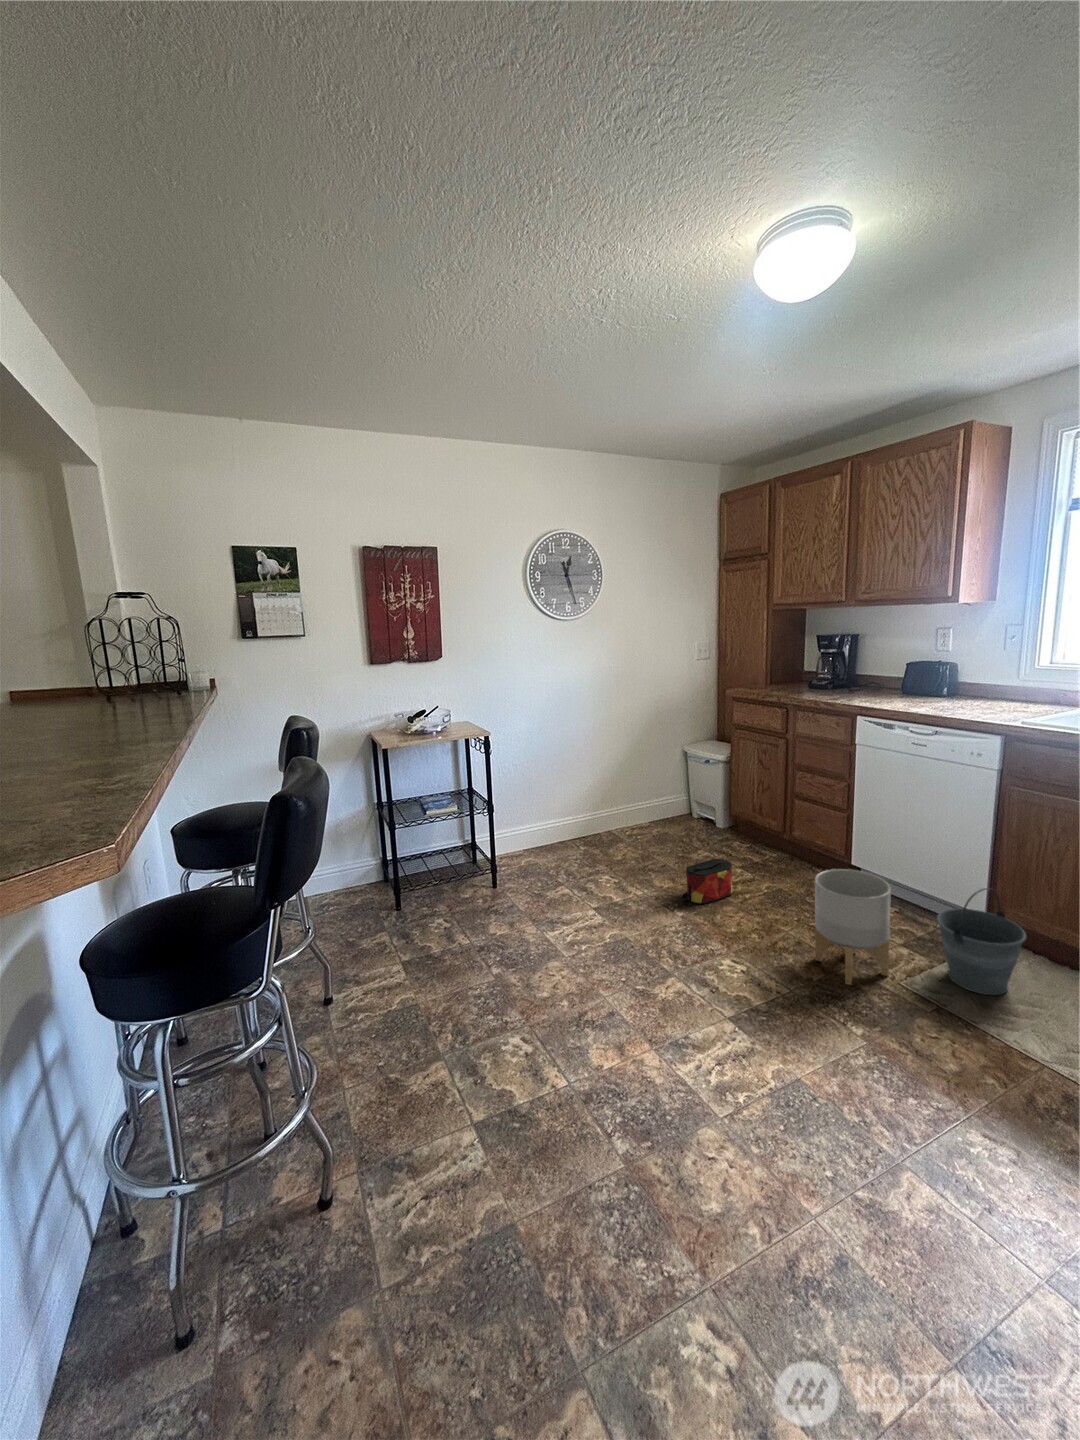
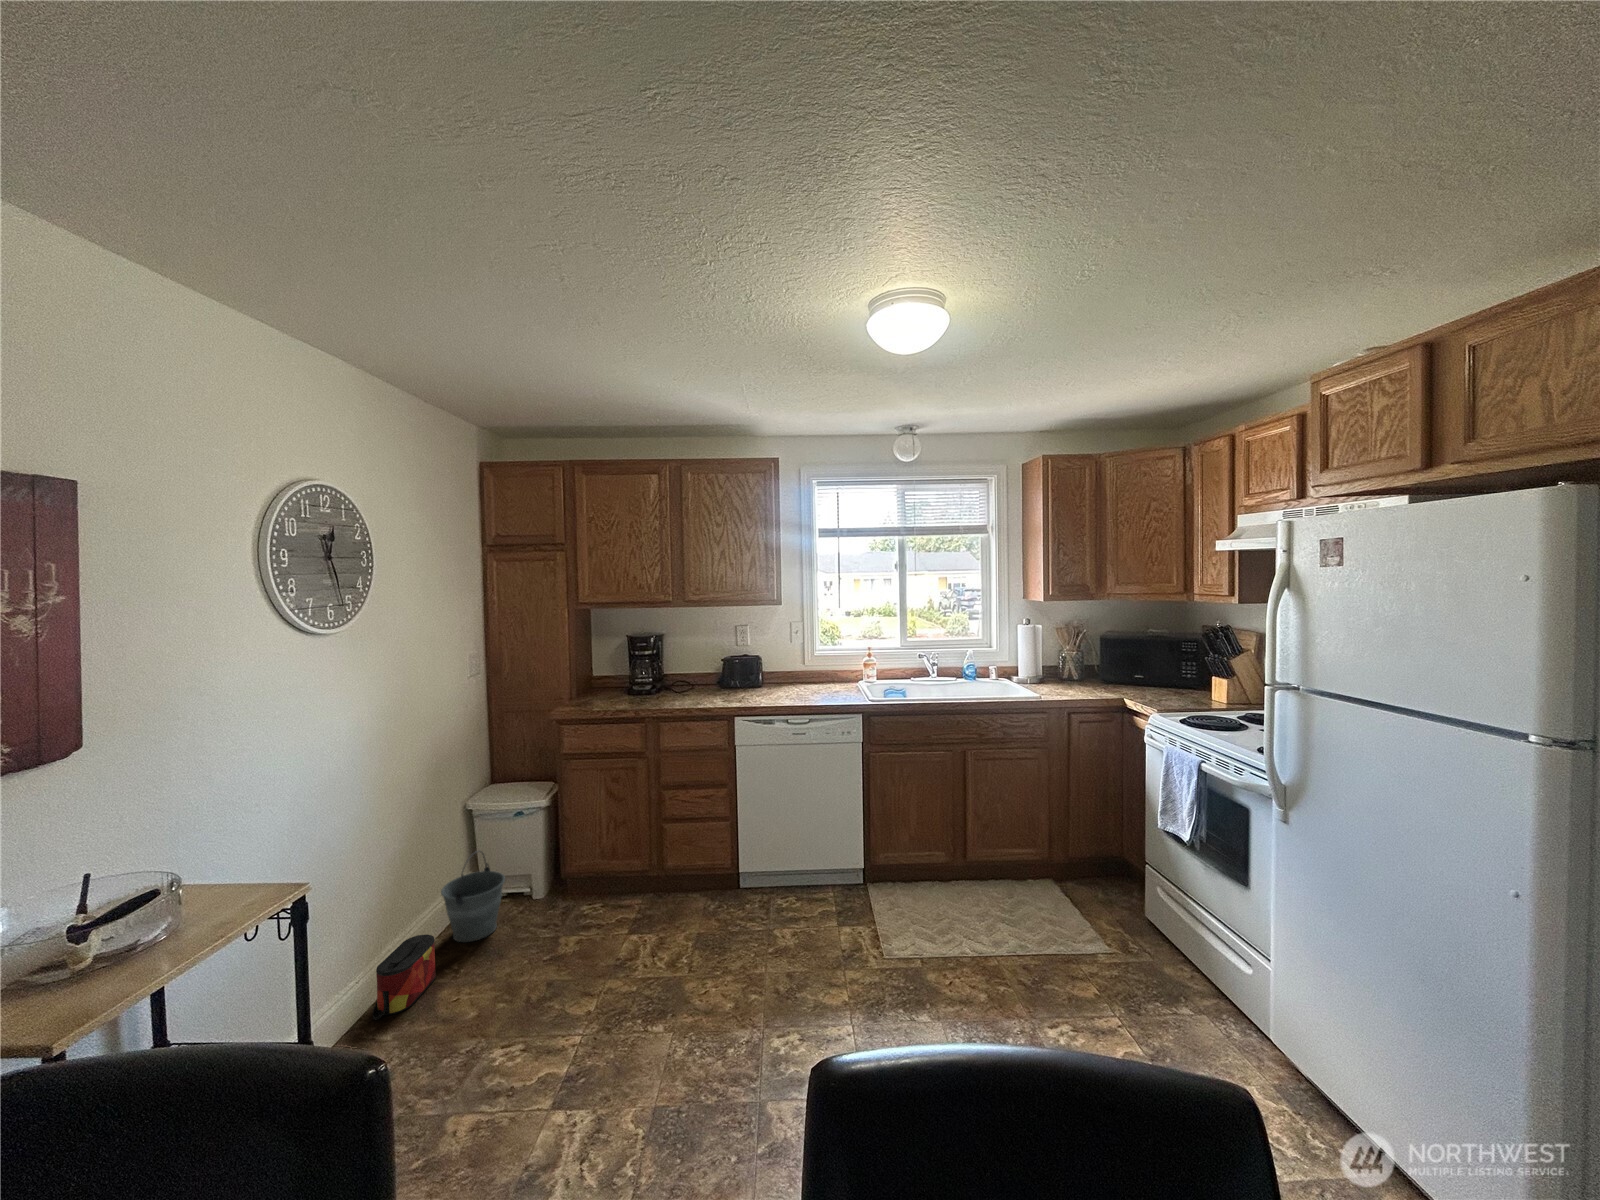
planter: present [815,869,891,985] -> none [574,875,642,995]
bucket: present [937,888,1026,995] -> present [441,852,505,942]

